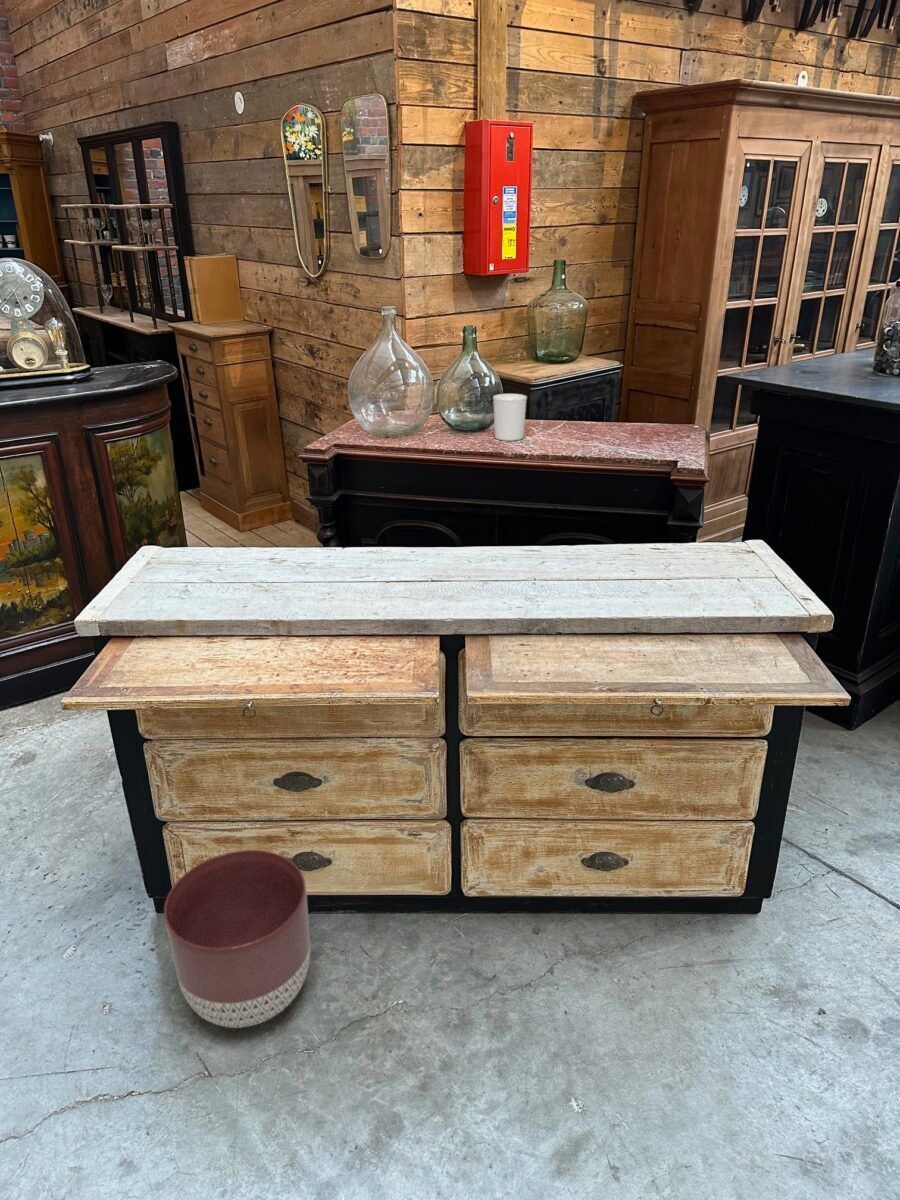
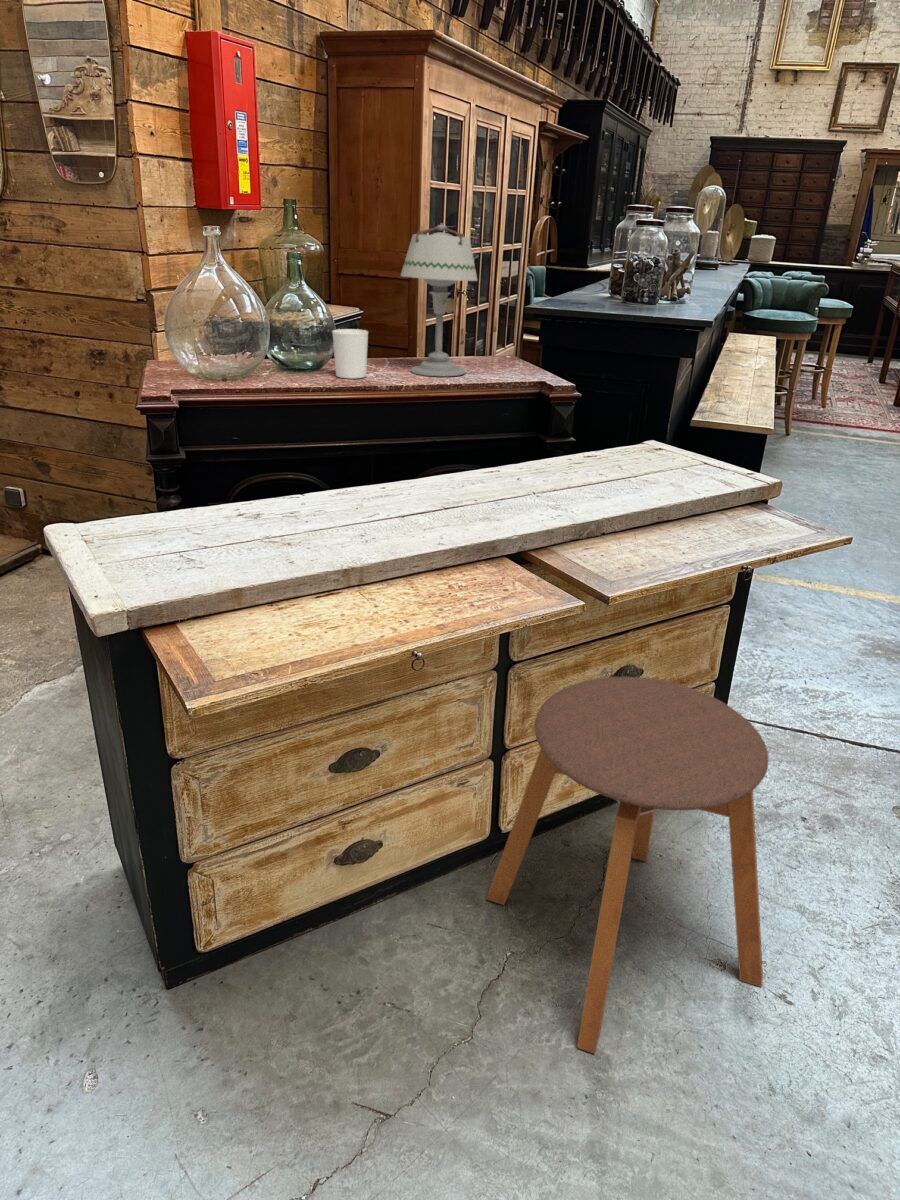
table lamp: none [569,294,648,444] -> present [401,223,477,376]
stool: none [393,772,638,1152] -> present [486,677,769,1054]
planter: present [164,850,310,1028] -> none [264,849,429,1060]

